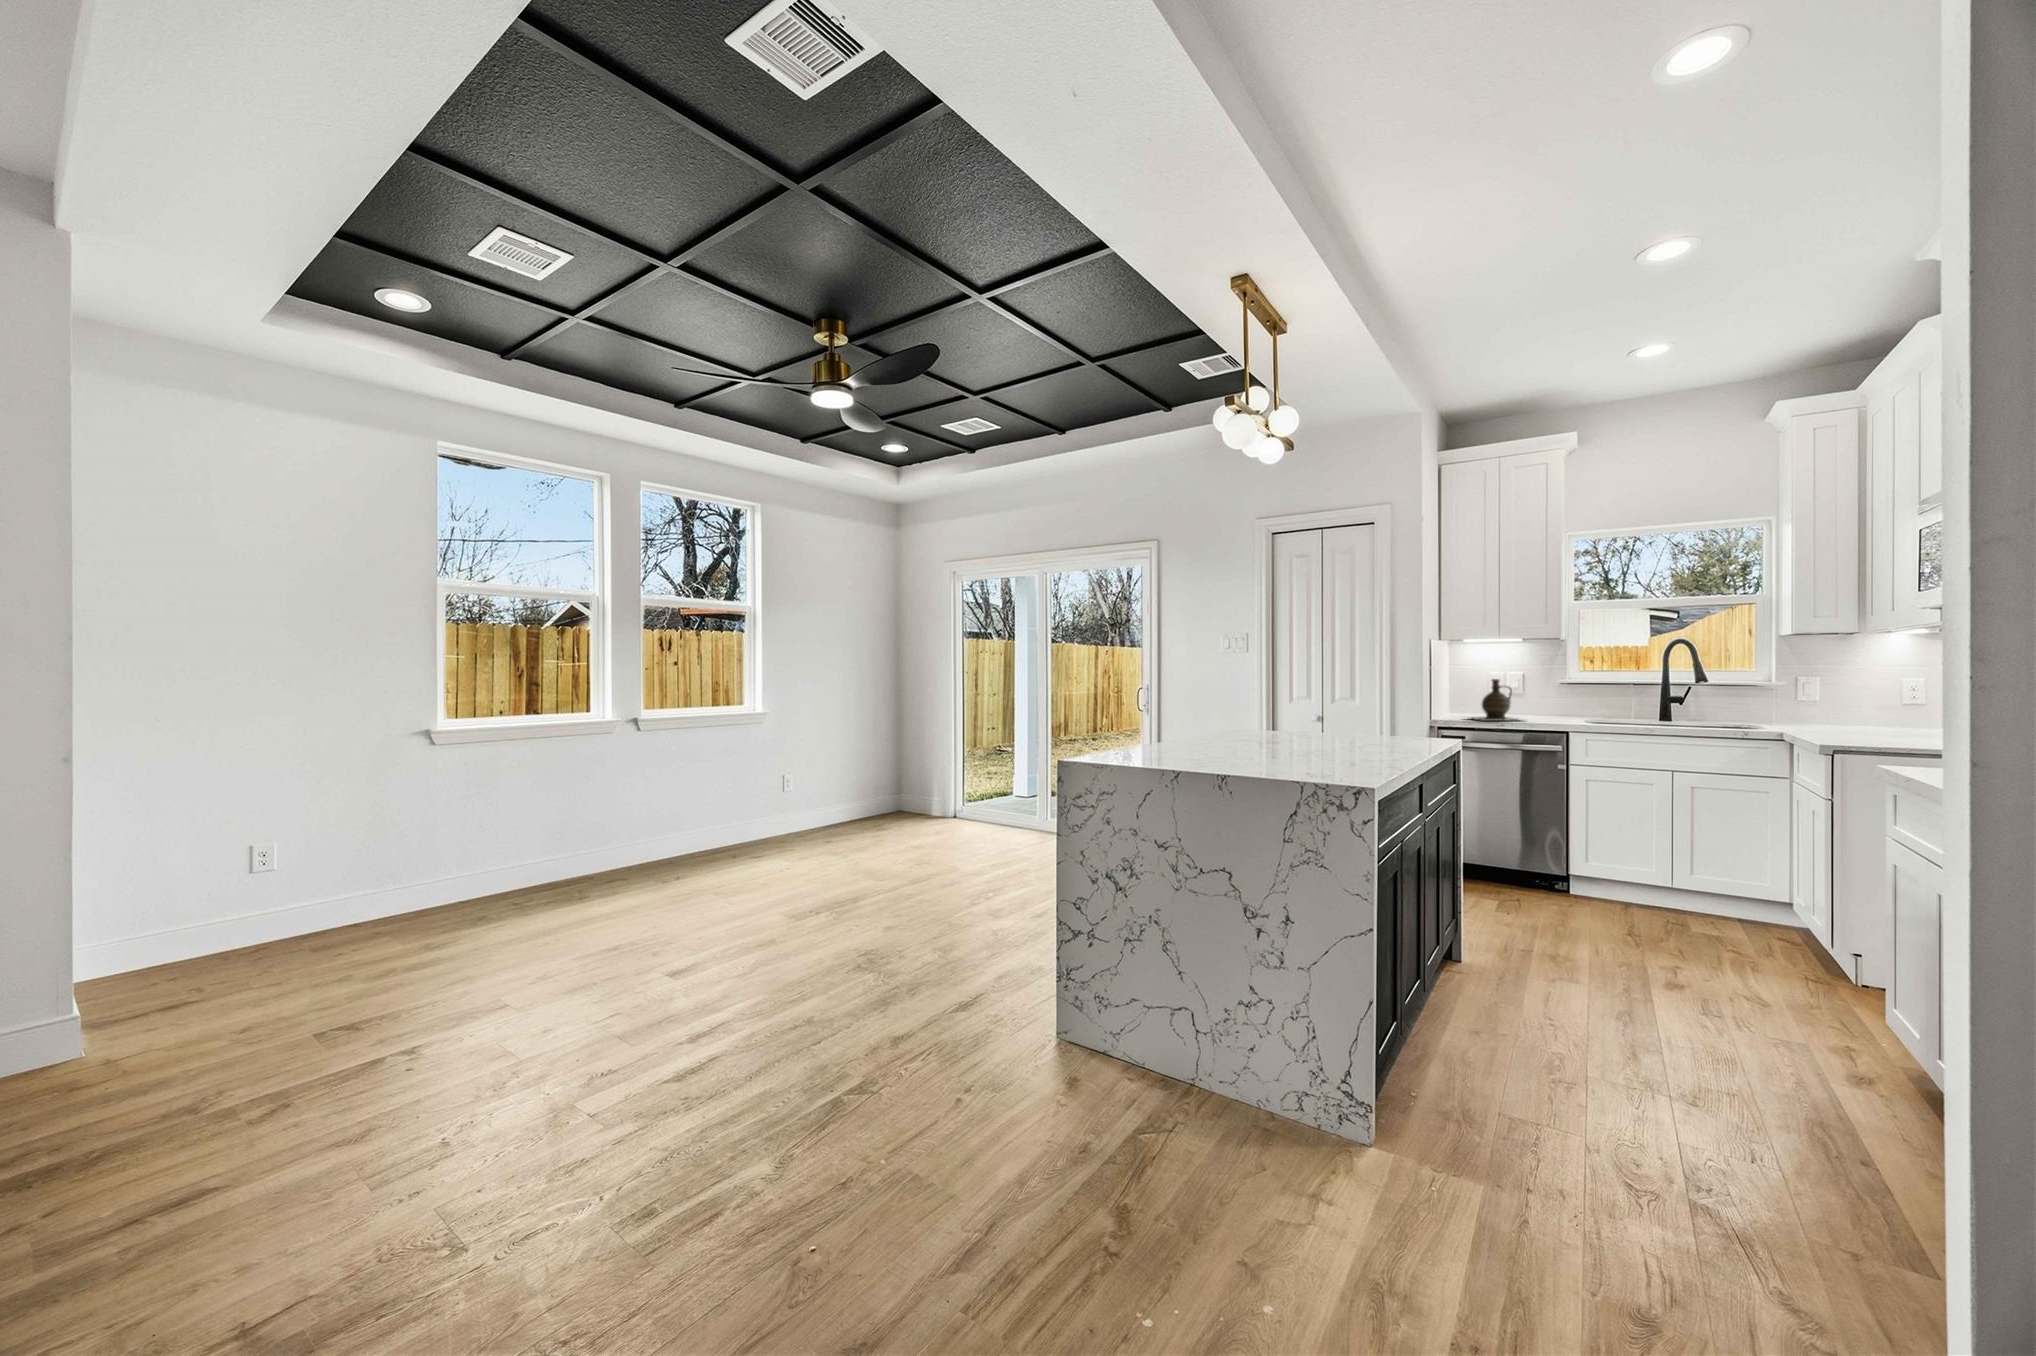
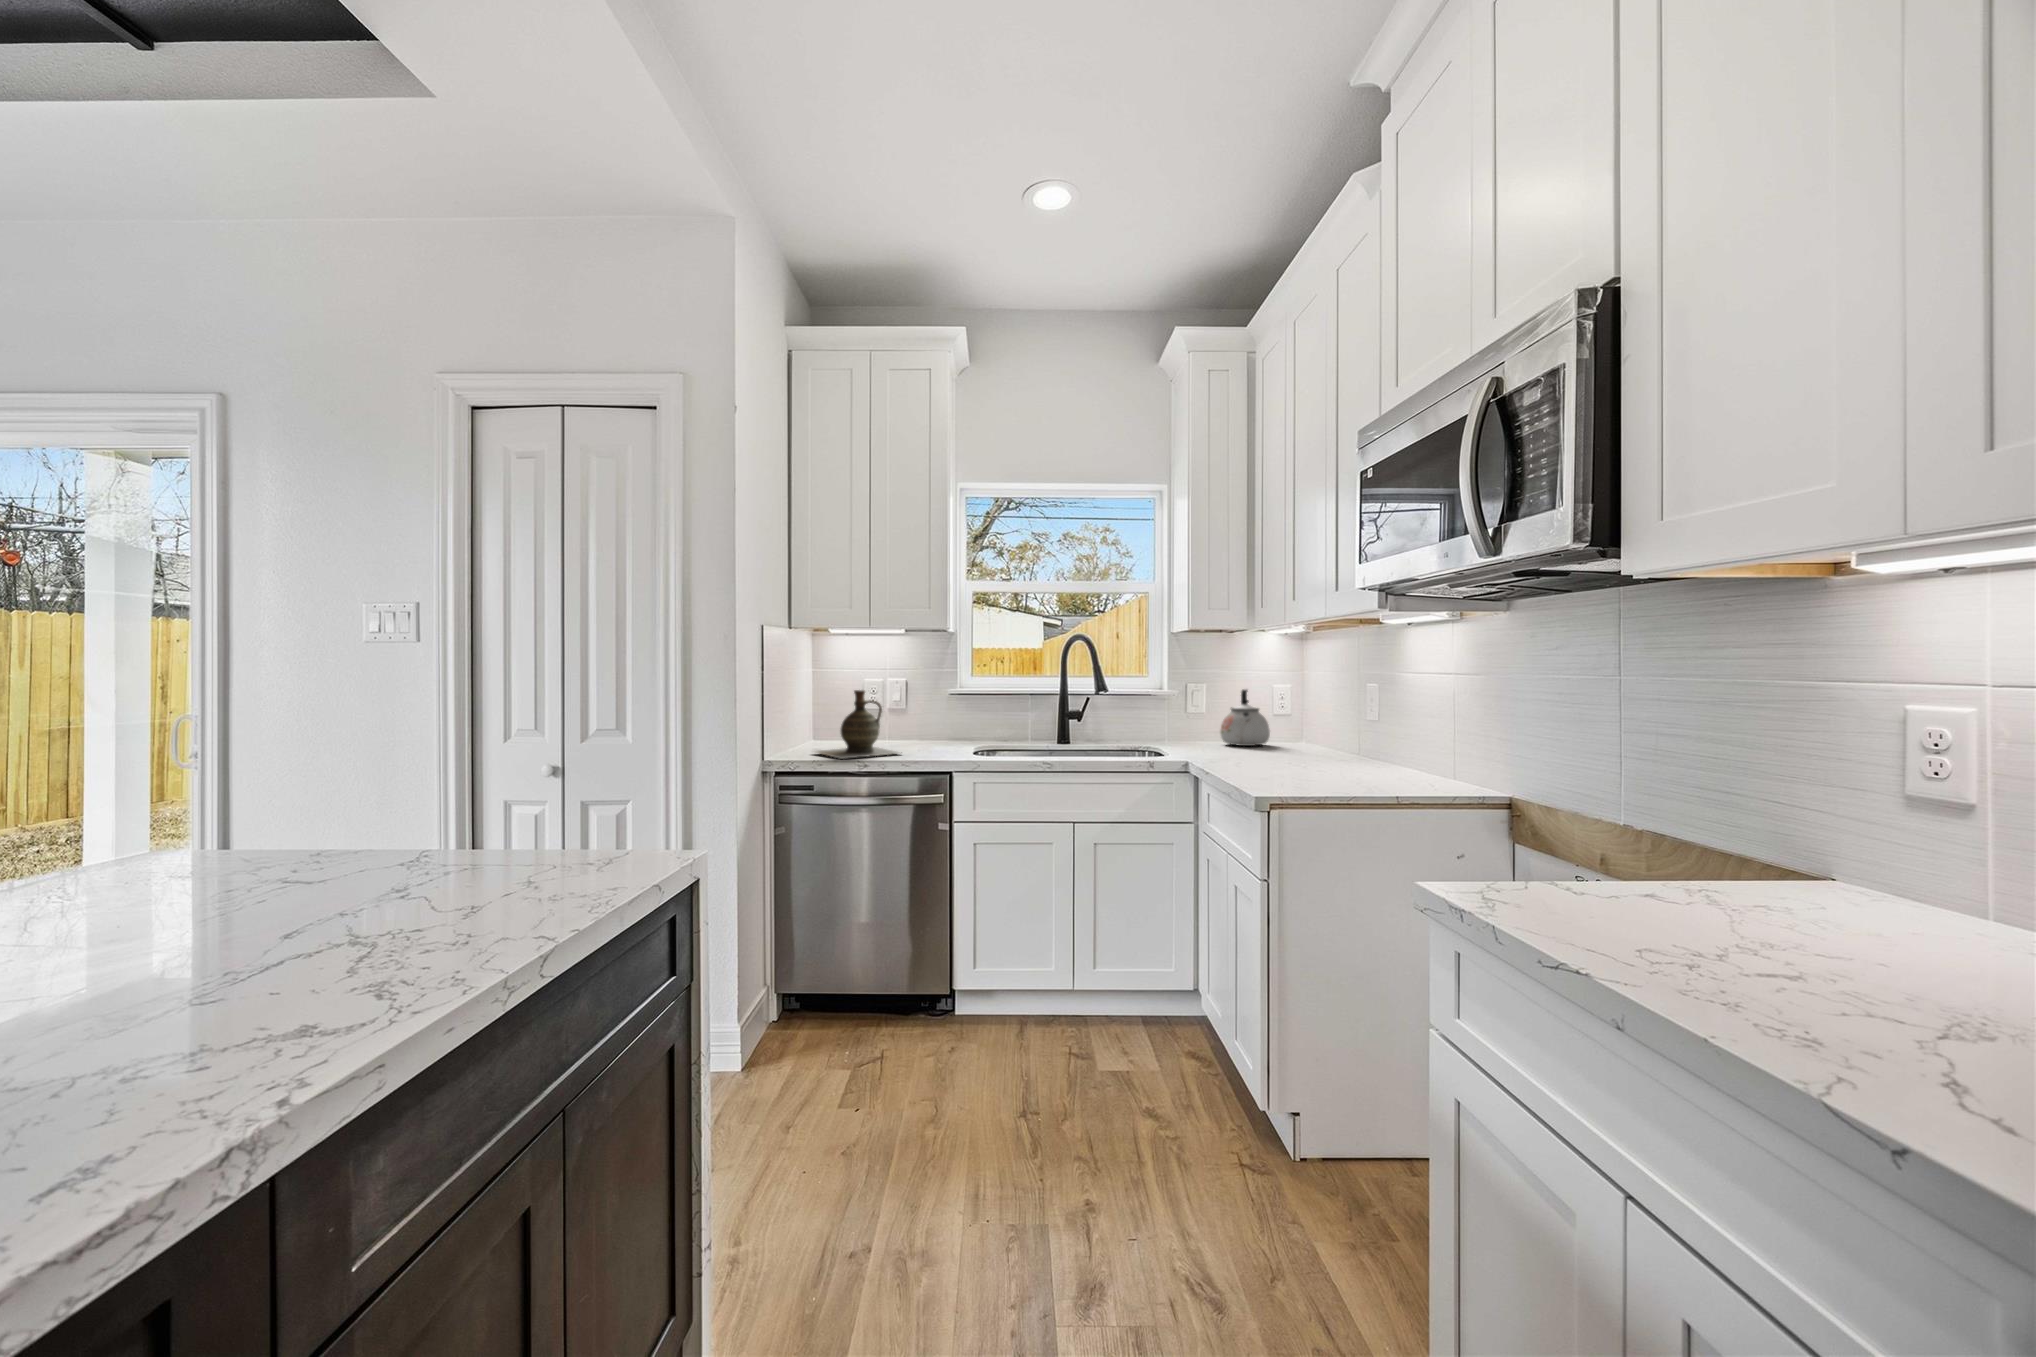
kettle: none [1828,680,1885,726] -> present [1220,690,1270,746]

